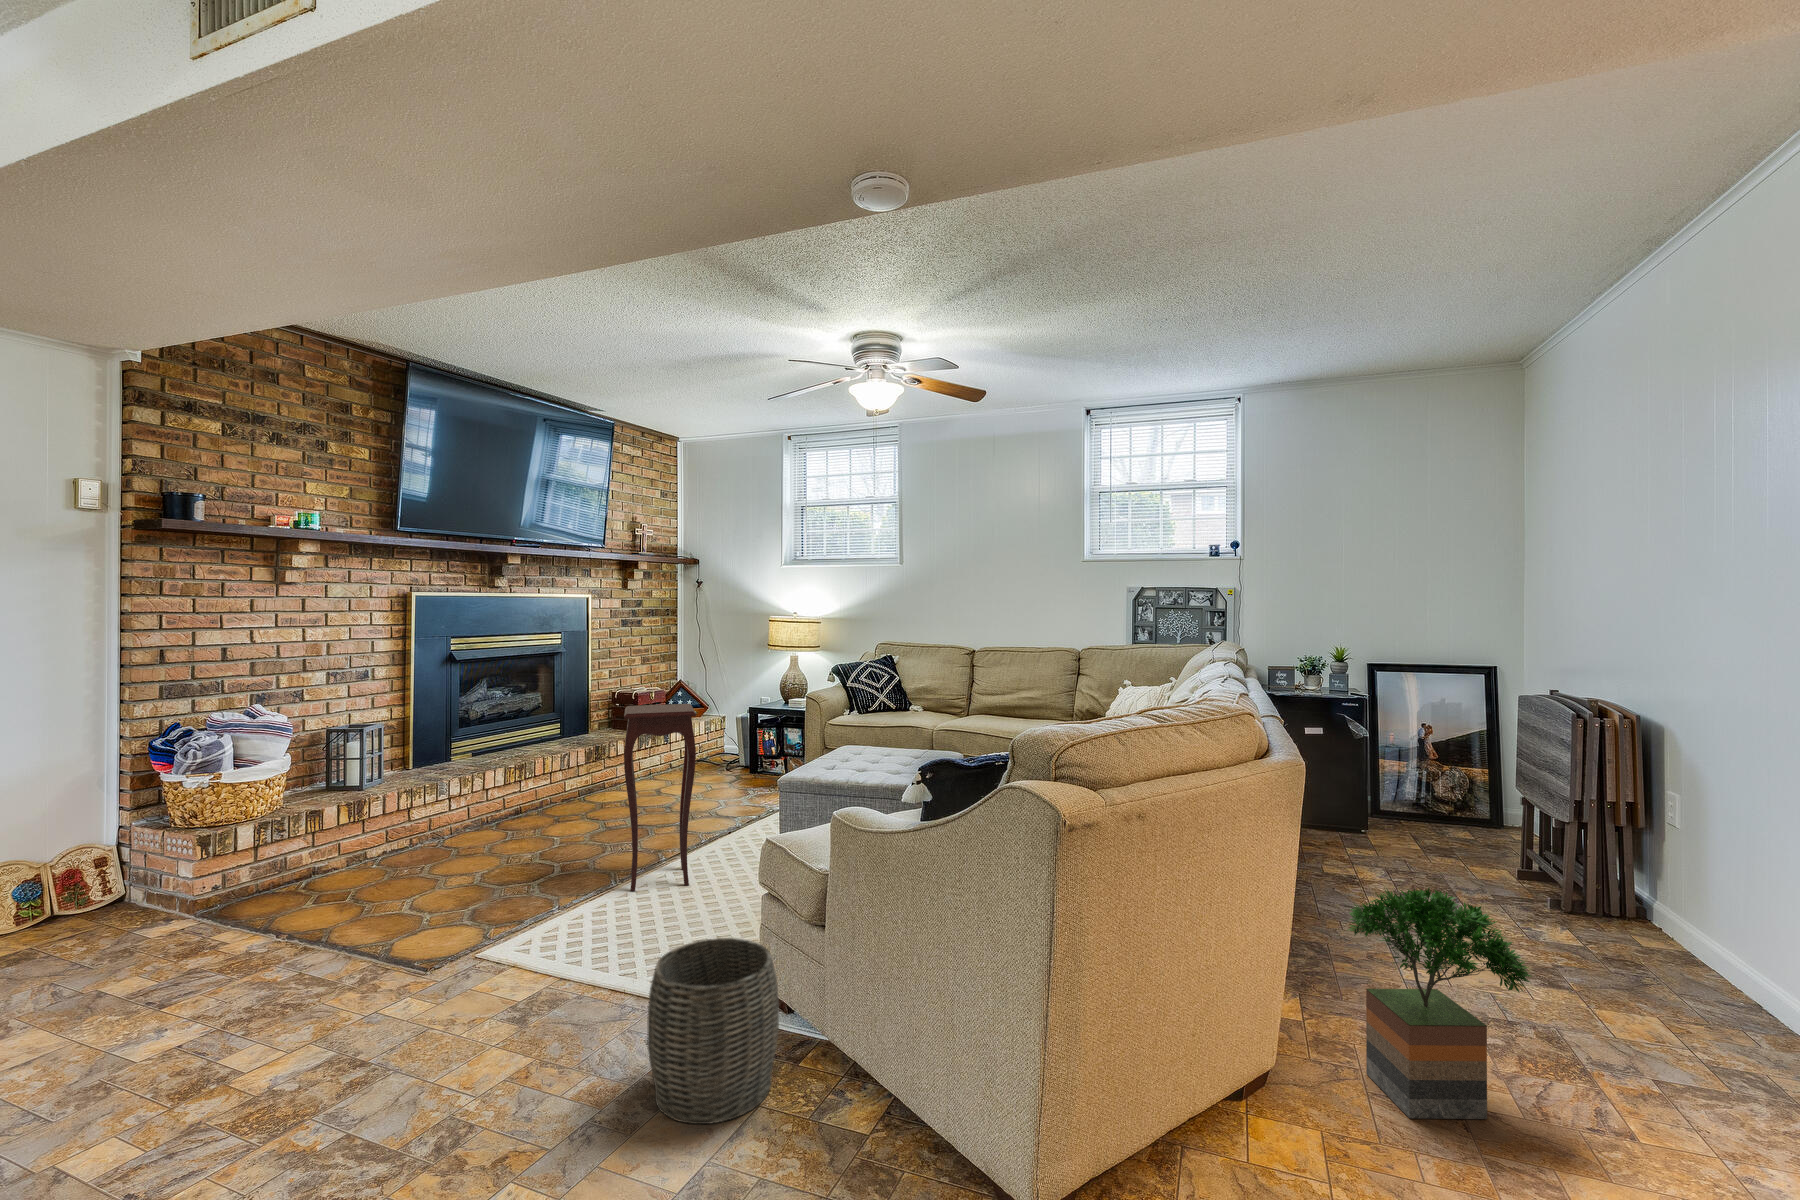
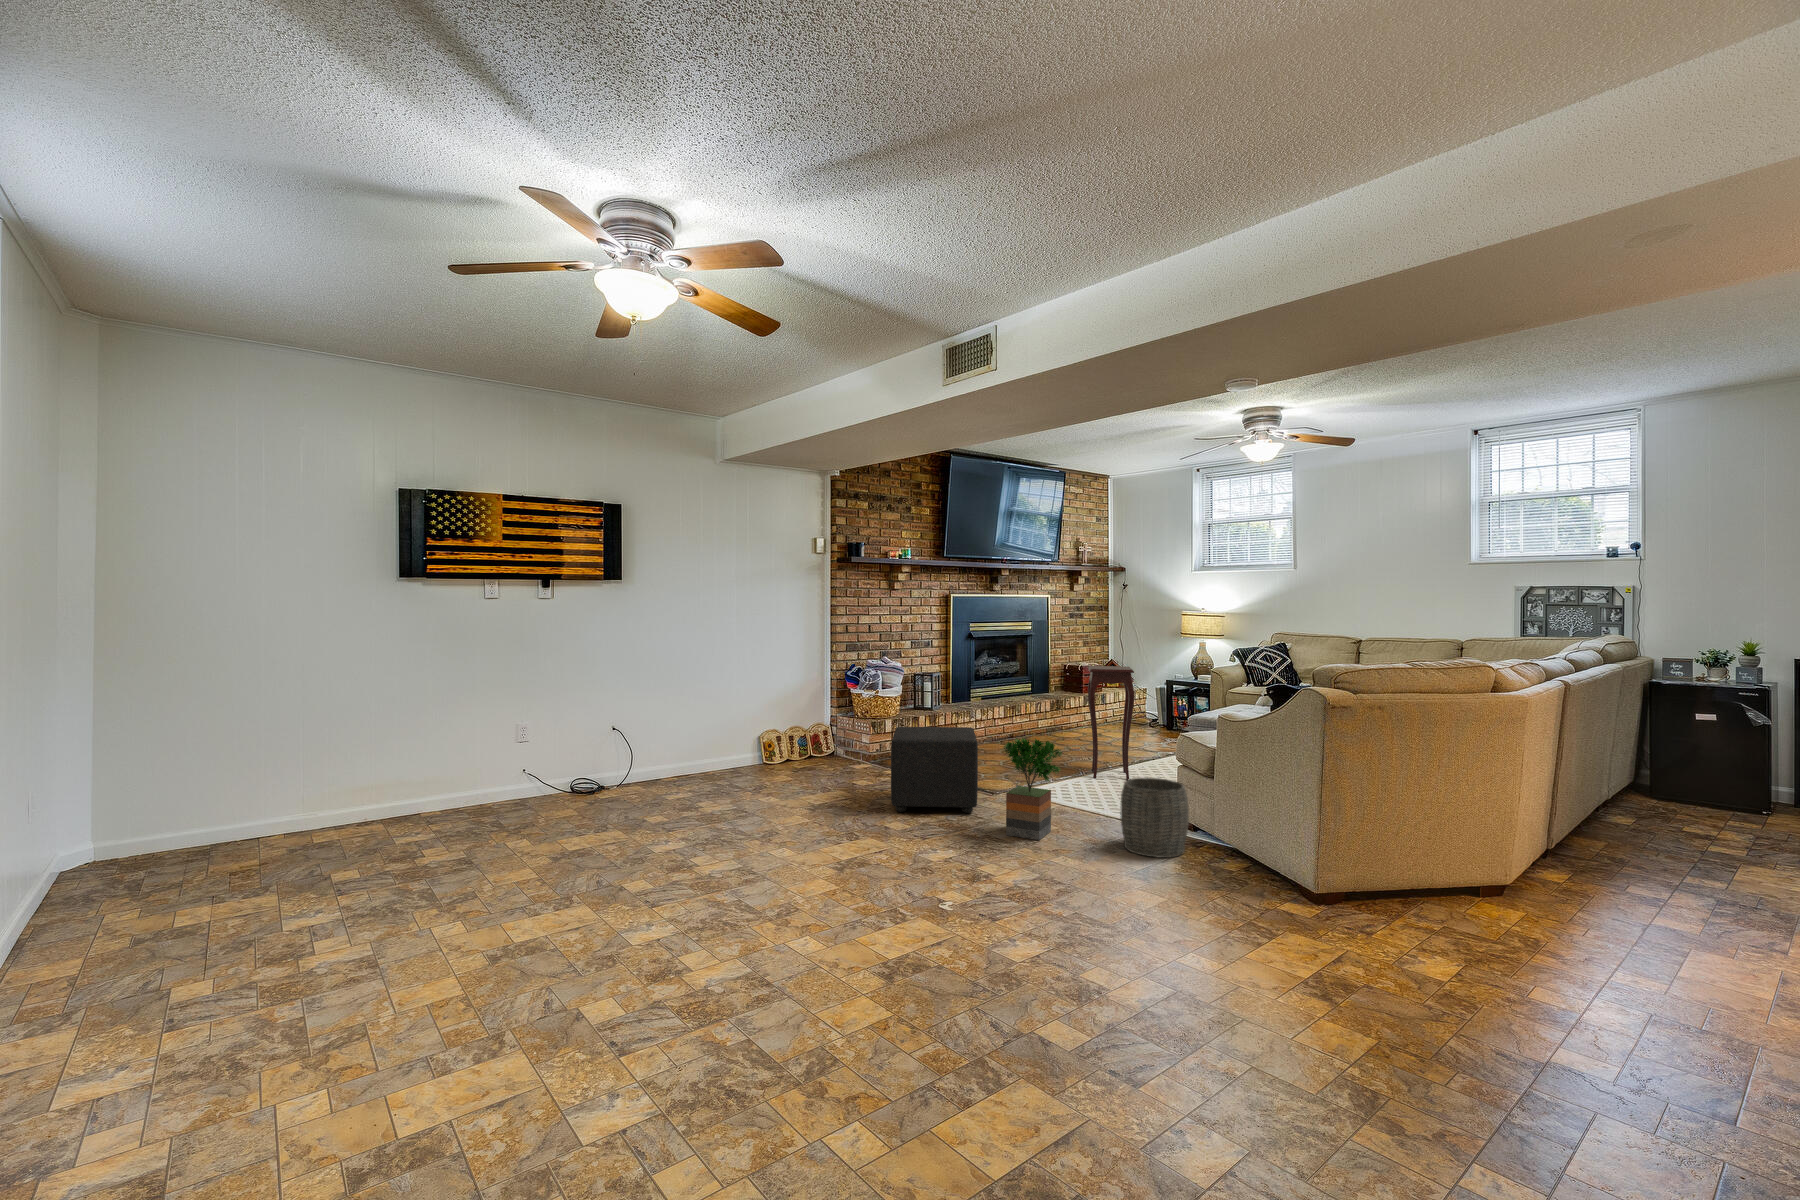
ottoman: none [112,852,378,1093] -> present [891,727,978,813]
potted tree: present [1348,888,1530,1119] -> present [1004,738,1062,840]

